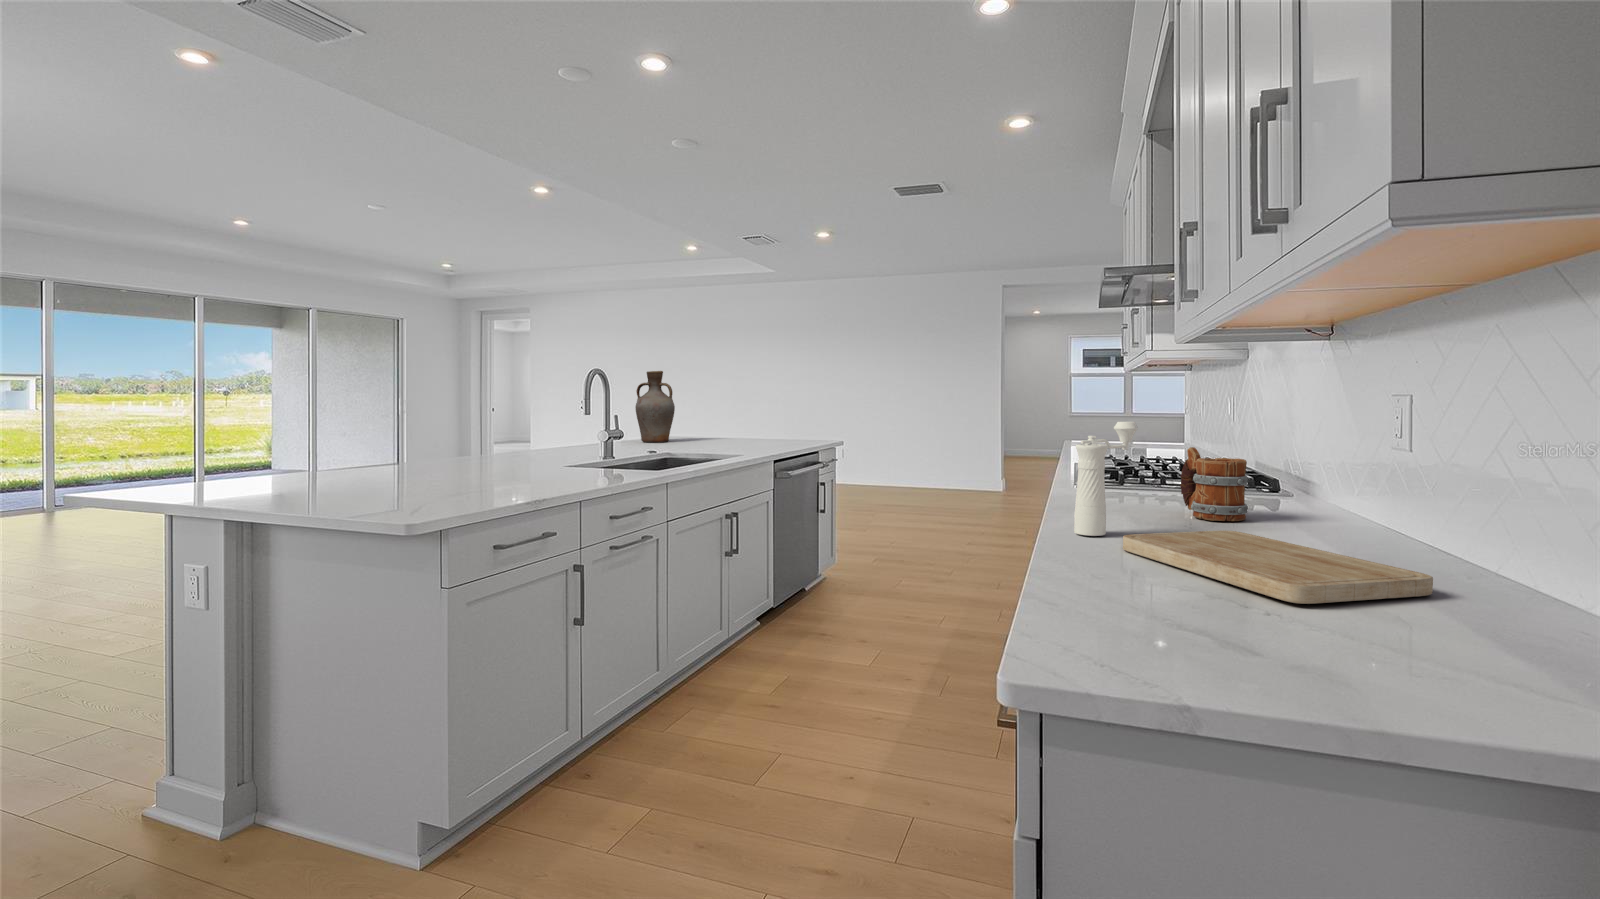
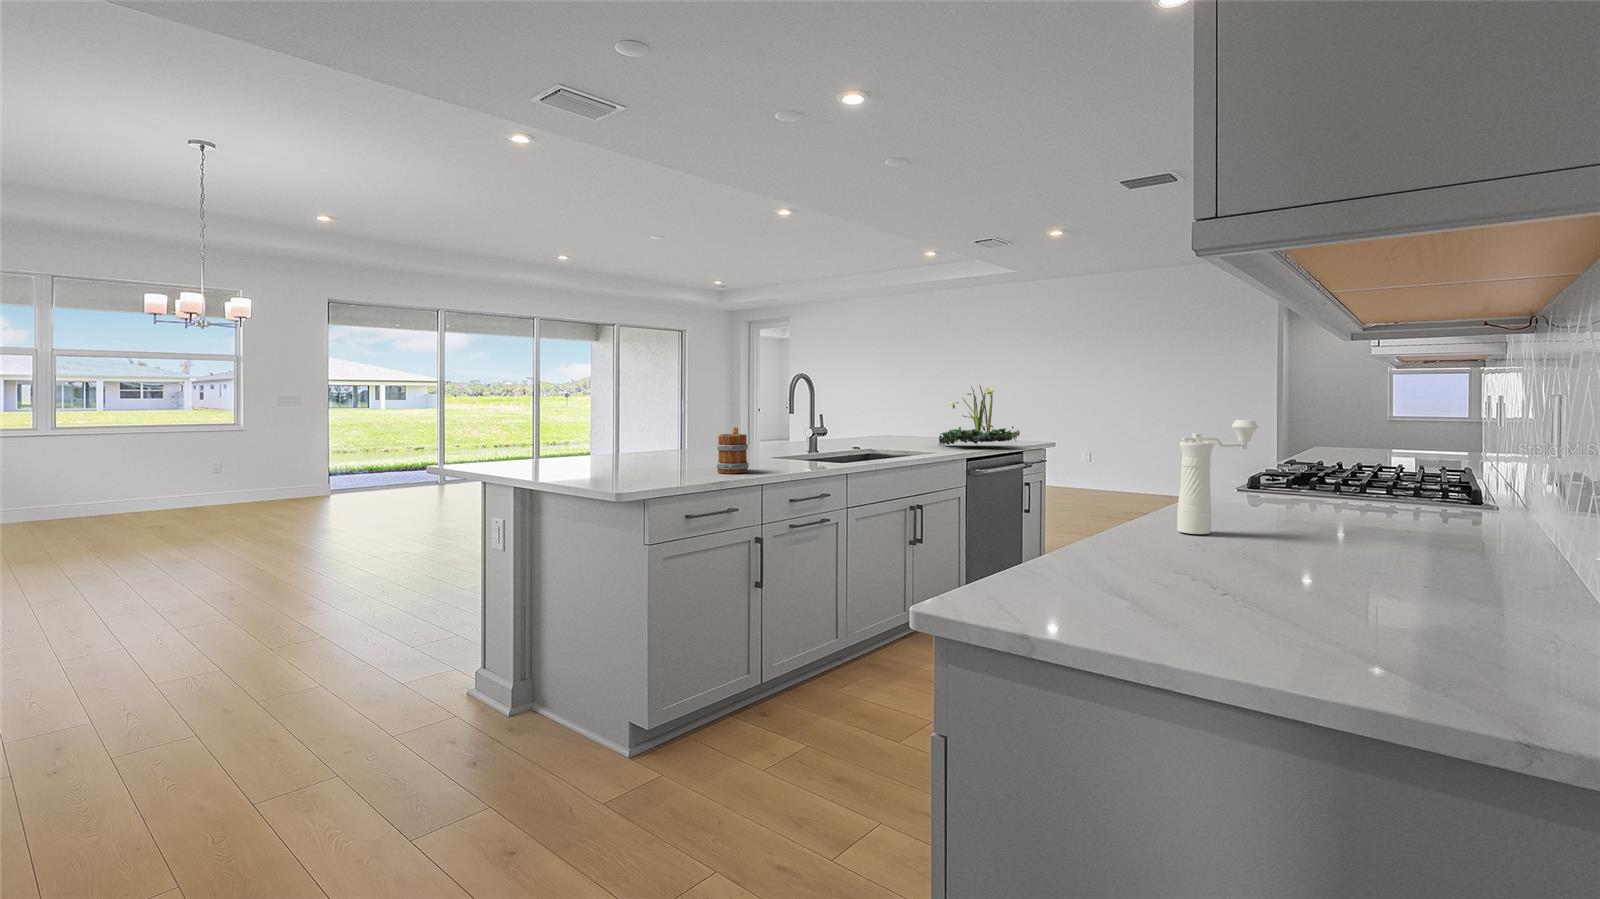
vase: present [635,371,675,442] -> none [855,375,890,440]
plant: none [734,382,821,447] -> present [939,385,1020,445]
mug: present [1180,447,1248,521] -> present [717,427,748,473]
cutting board: present [1123,530,1433,604] -> none [1209,533,1527,611]

